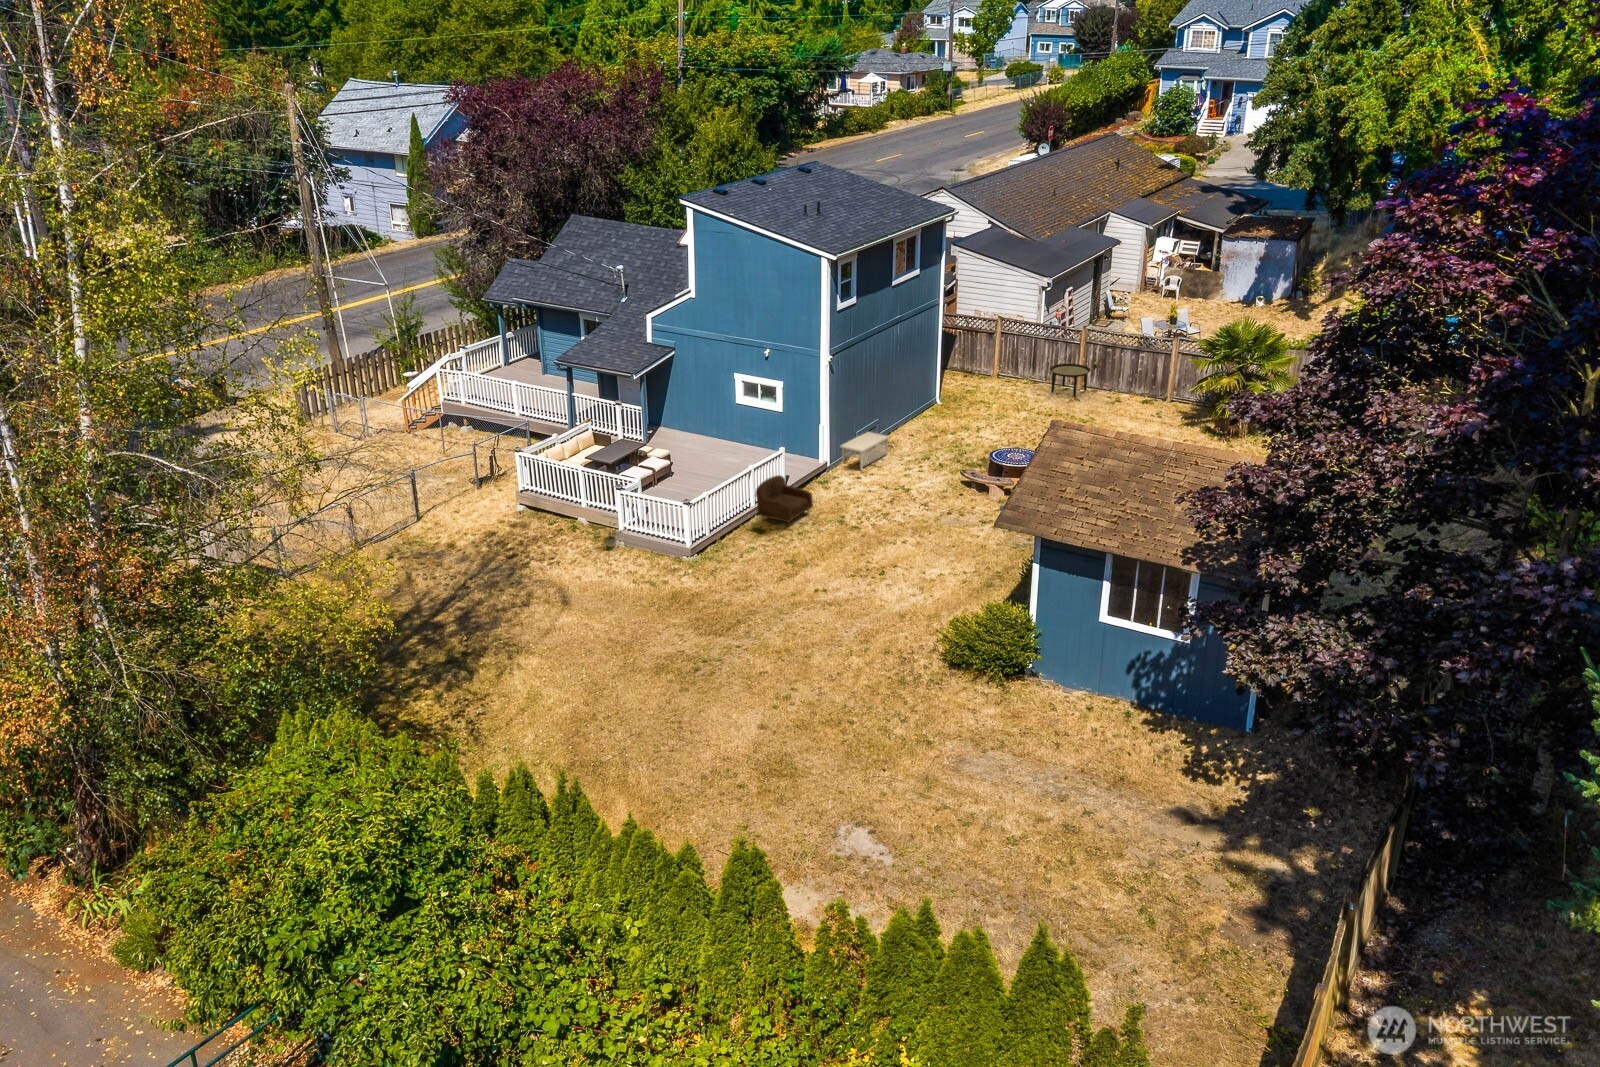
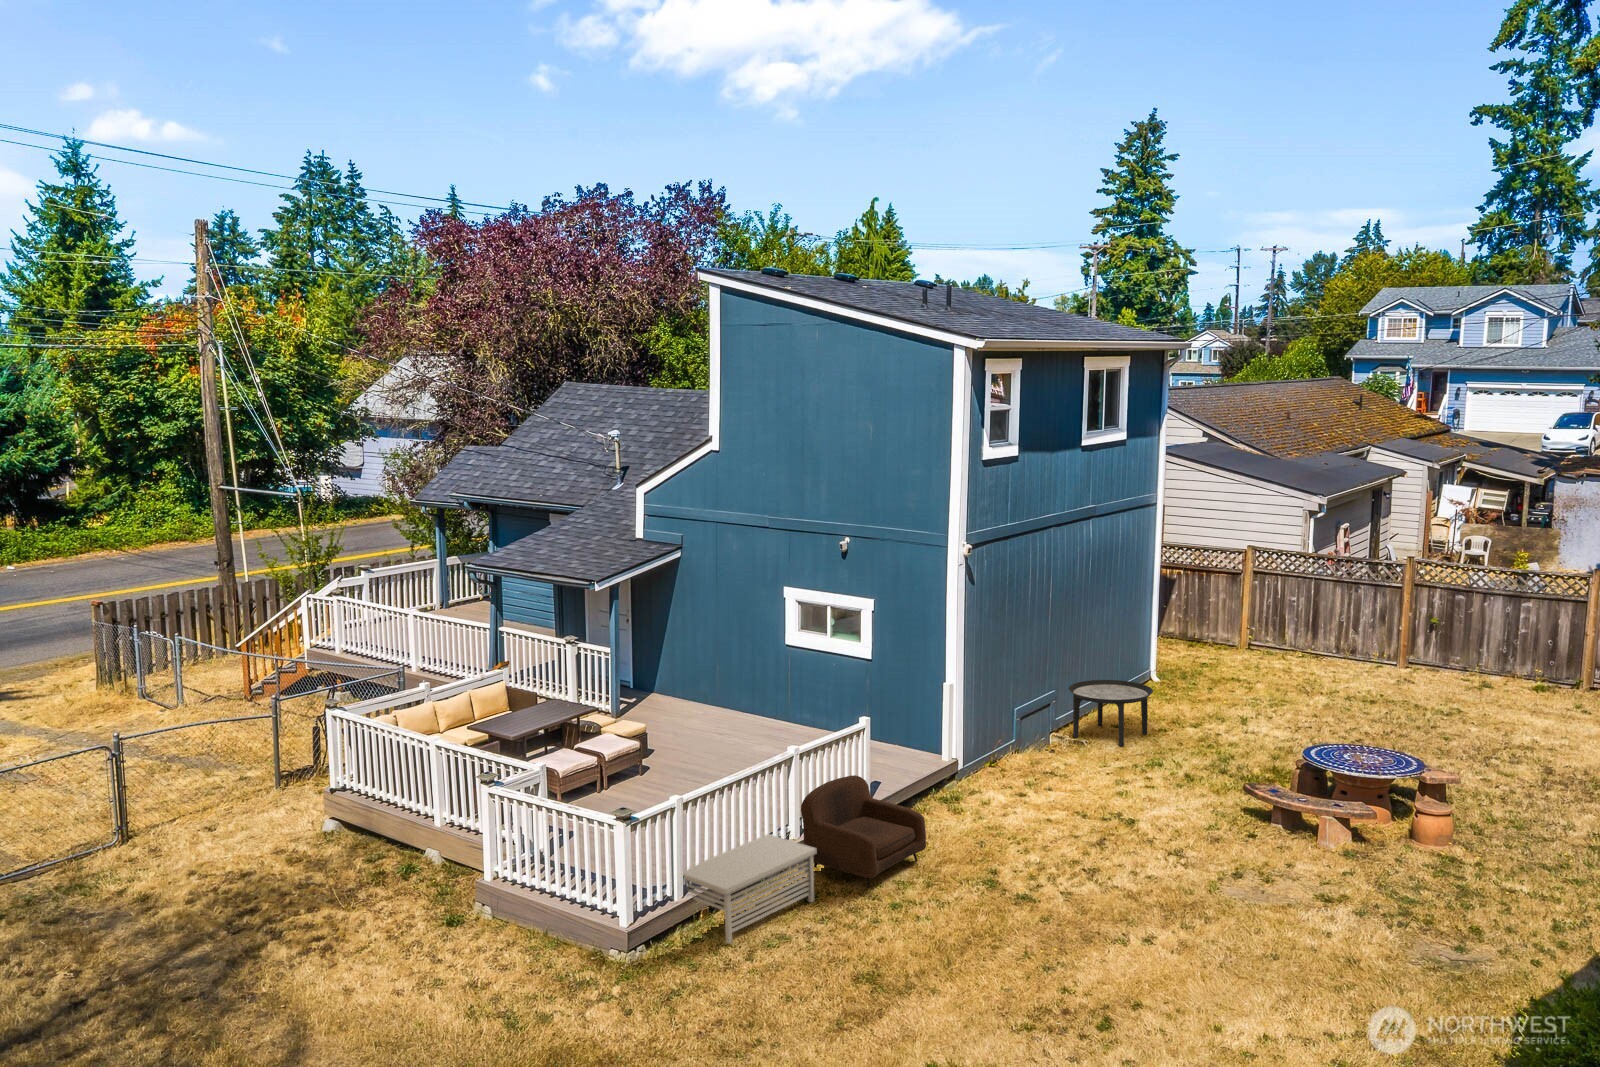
round table: present [1050,364,1090,397] -> present [1069,680,1153,746]
storage bench: present [840,432,889,470] -> present [683,834,816,943]
potted plant: present [603,524,622,547] -> none [451,846,497,917]

